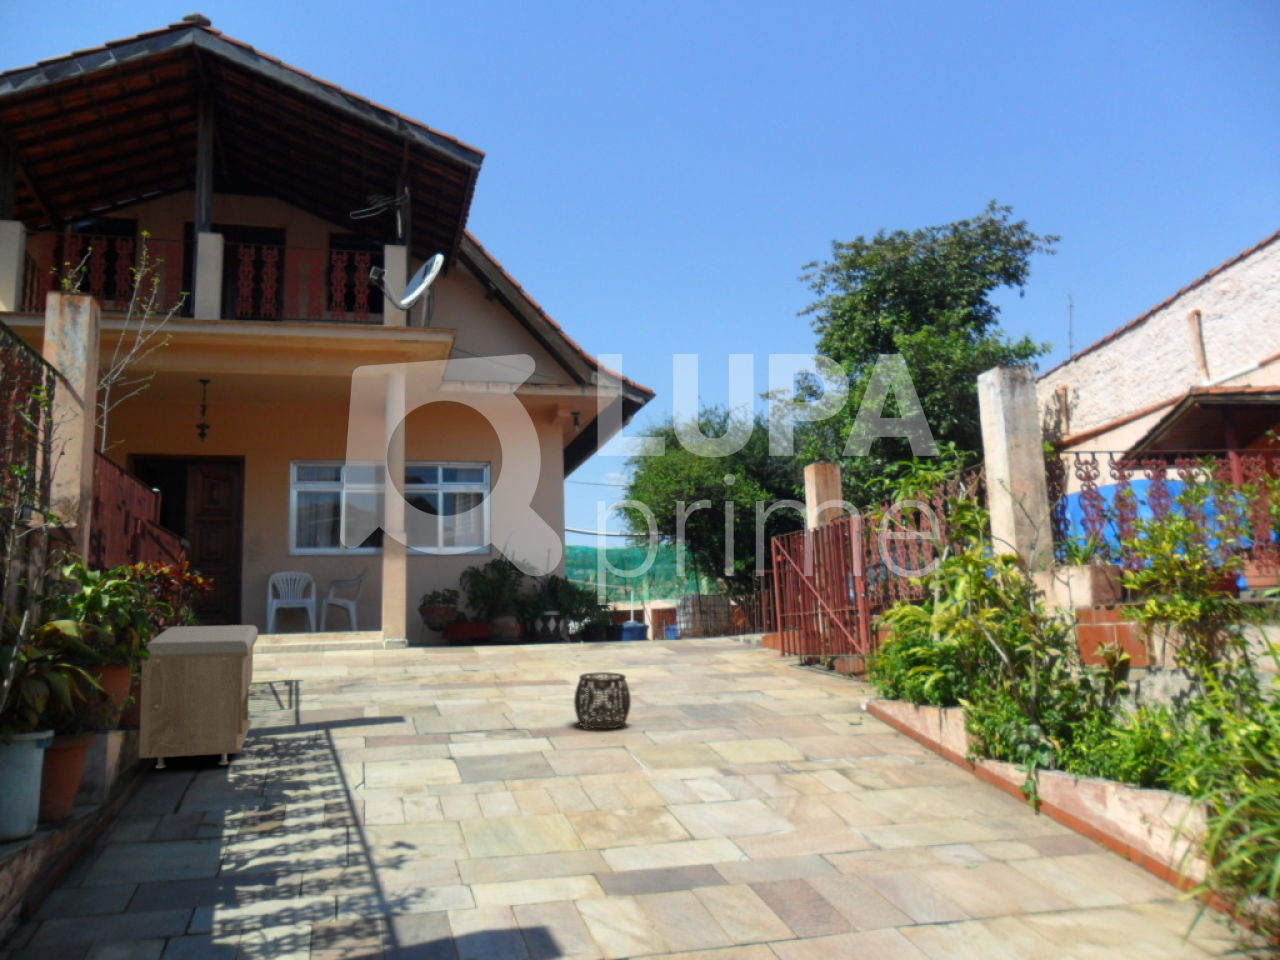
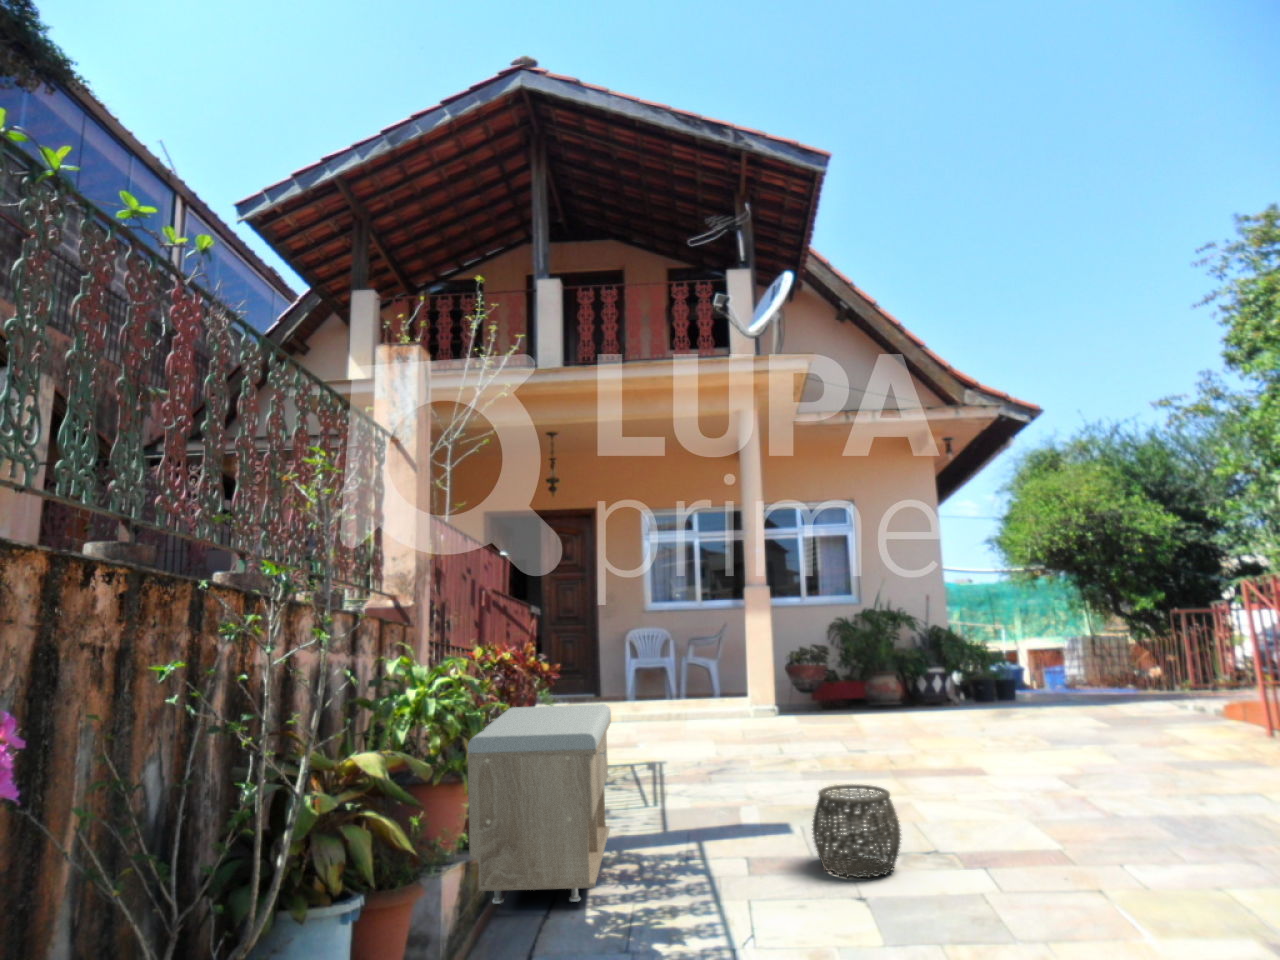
woven basket: present [574,672,631,729] -> present [812,784,901,878]

